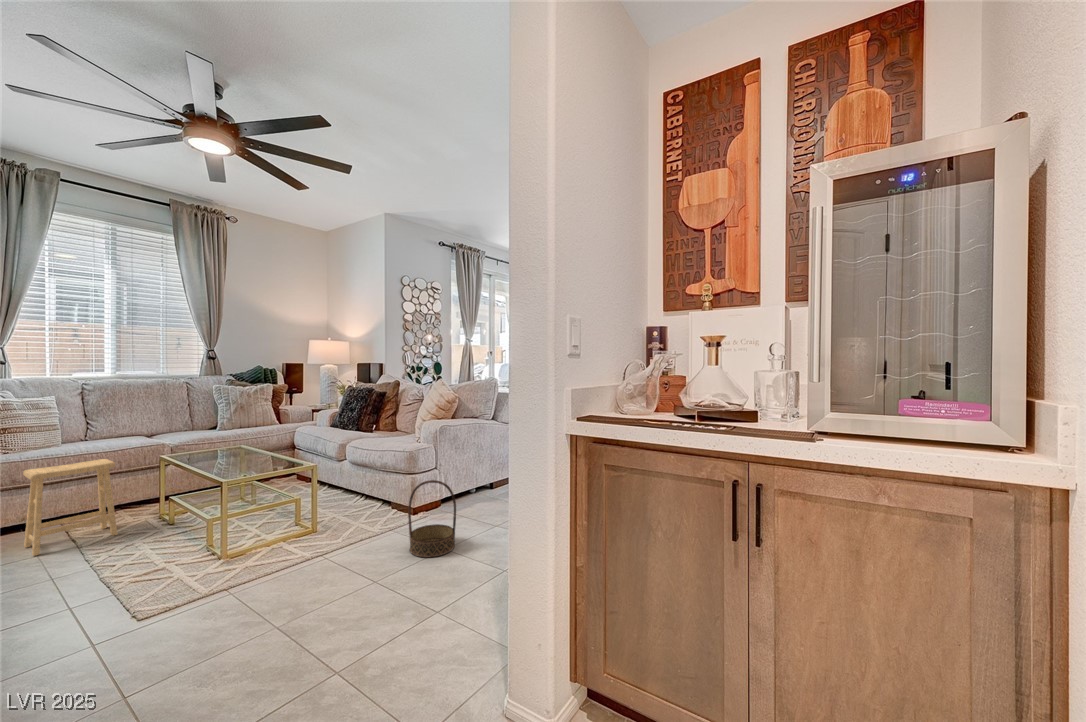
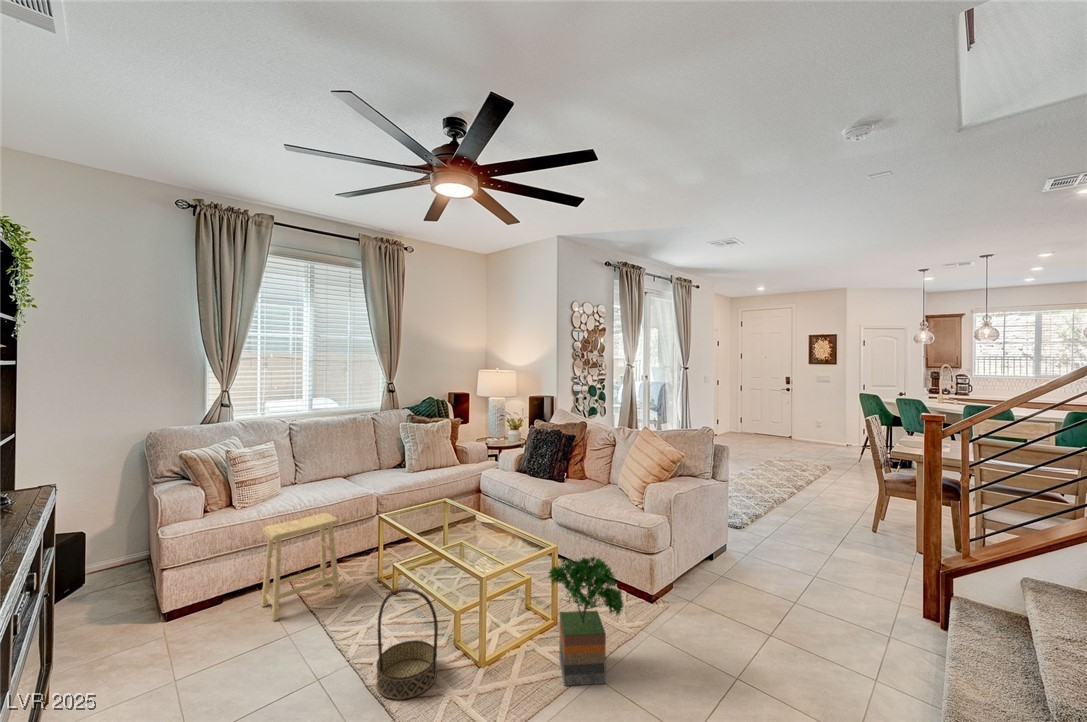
potted tree: none [294,469,362,571] -> present [548,557,623,686]
basket: present [408,480,456,558] -> present [376,588,438,700]

